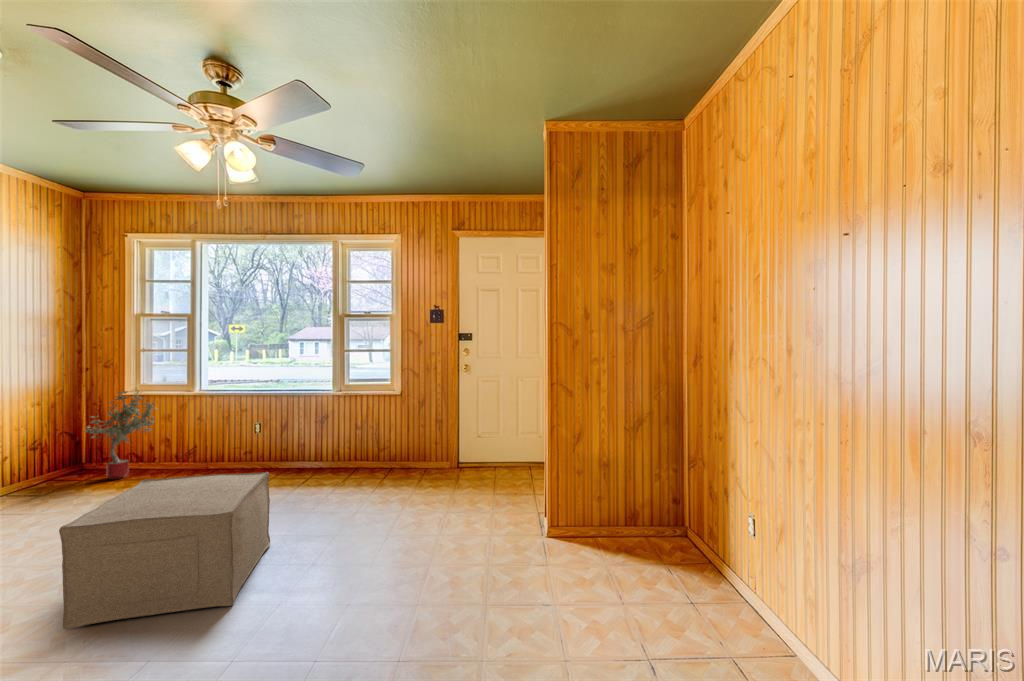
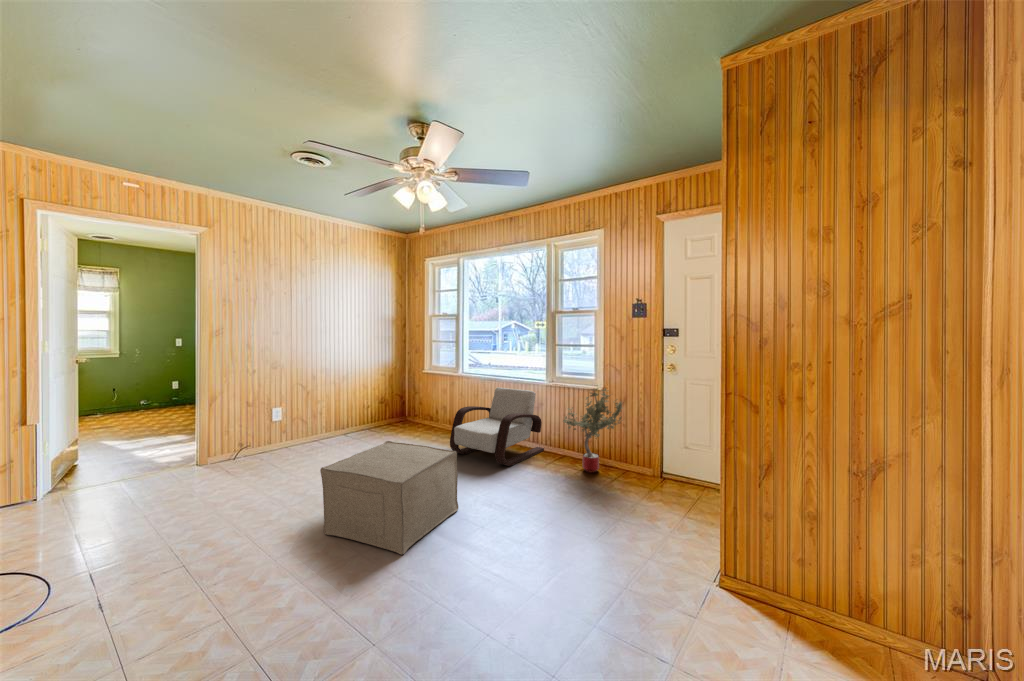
potted tree: present [85,391,157,480] -> present [563,388,622,473]
armchair: none [205,403,330,491] -> present [450,387,544,466]

